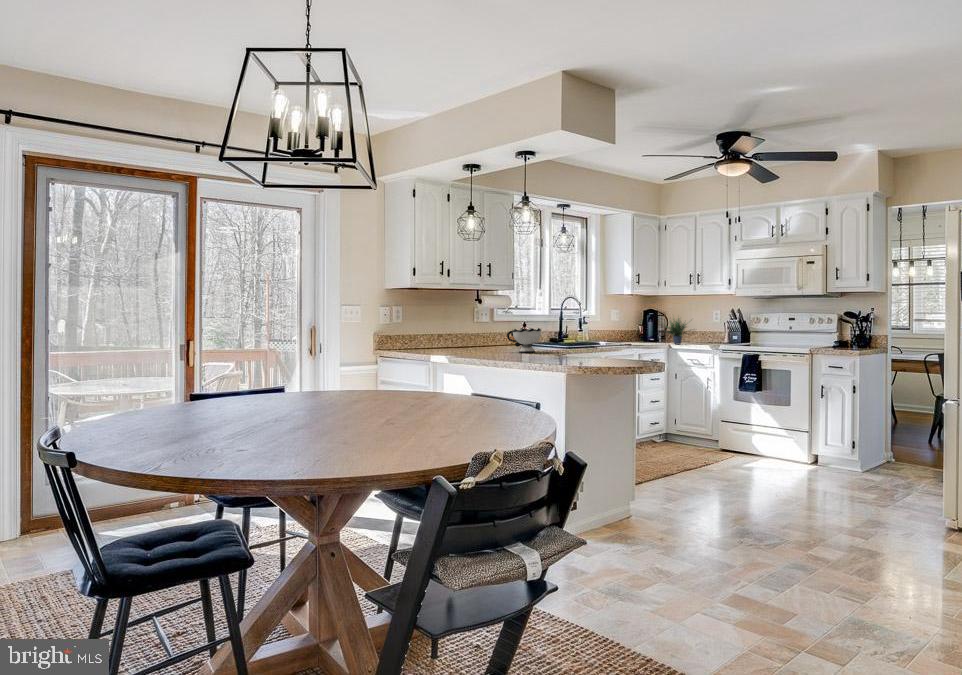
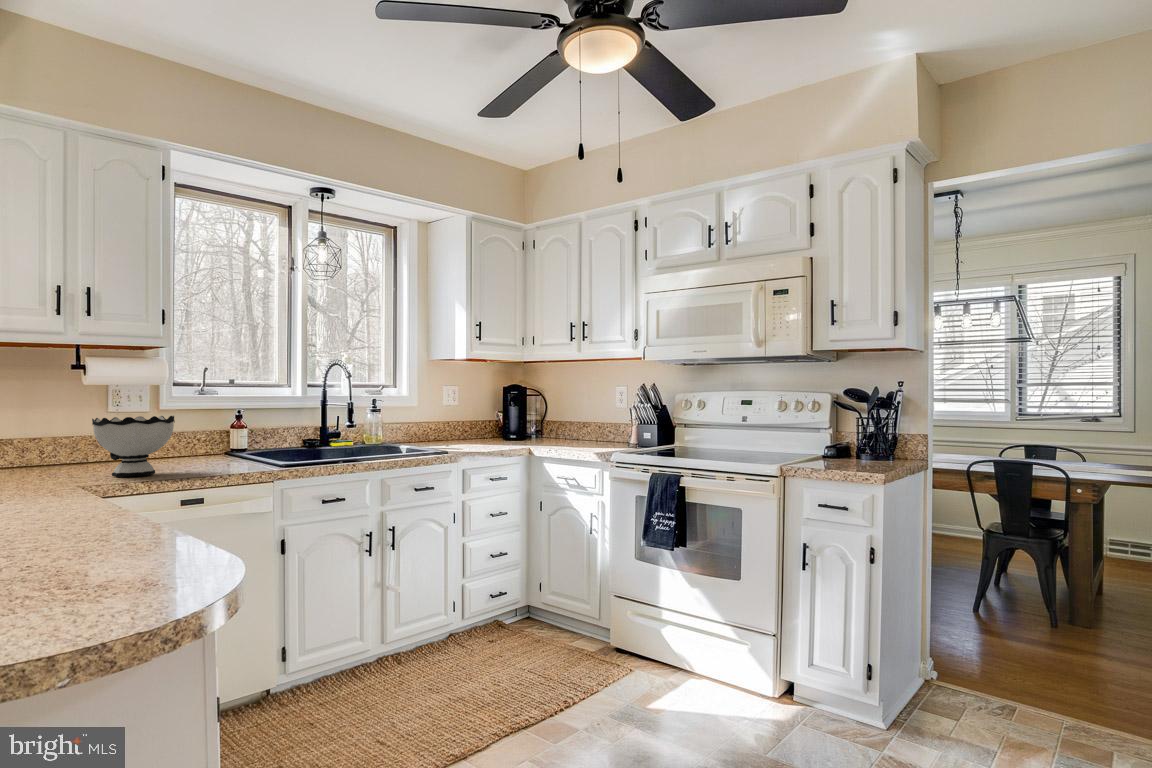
potted plant: present [665,318,691,345] -> none [513,385,578,447]

